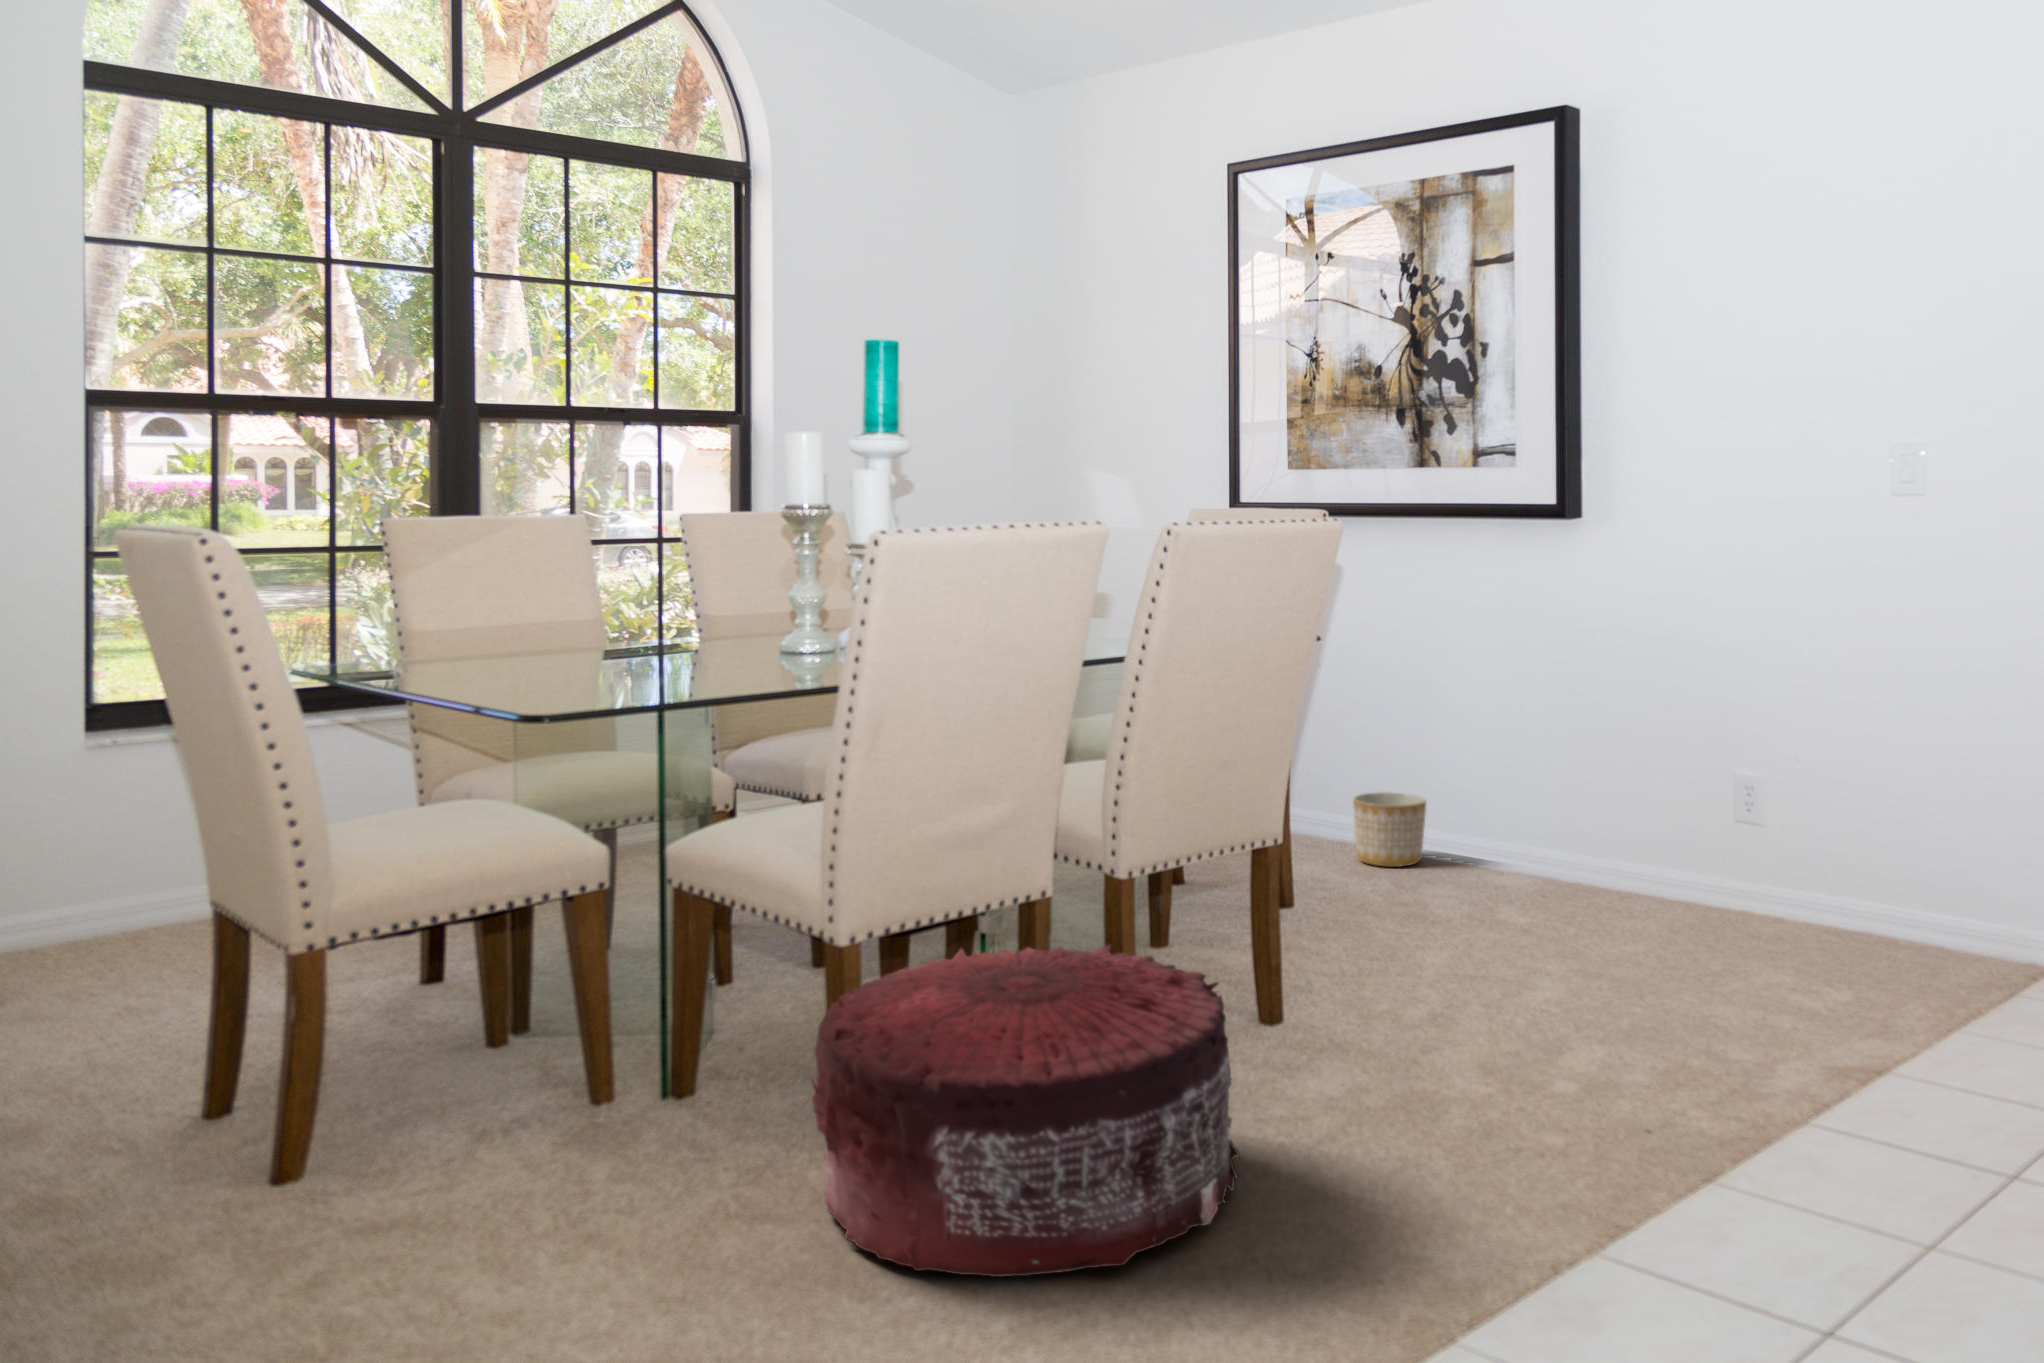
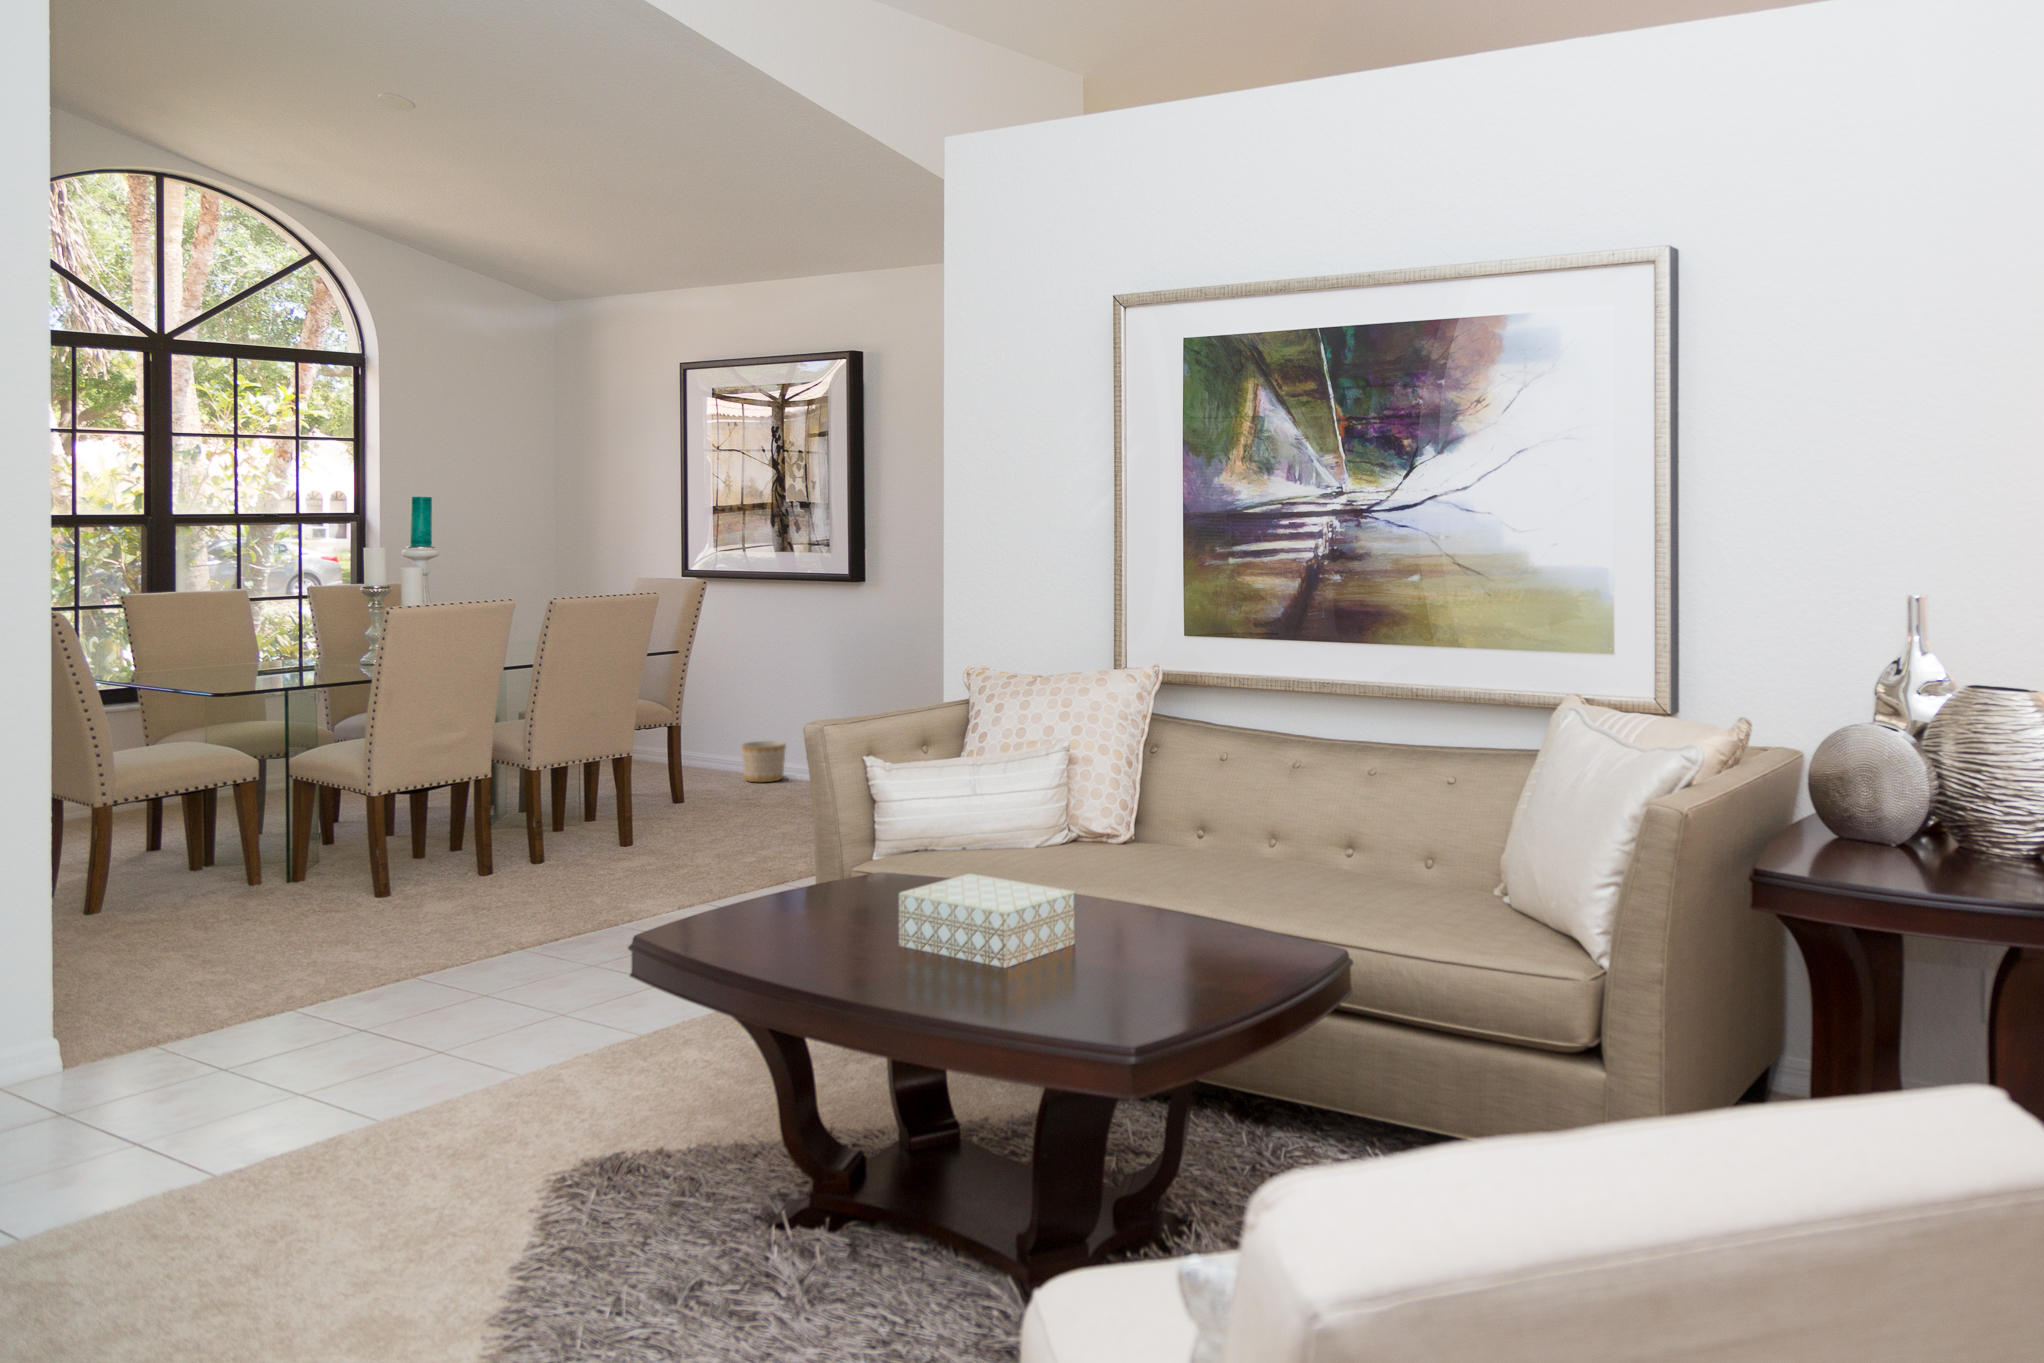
pouf: present [811,945,1240,1277] -> none [353,796,566,919]

